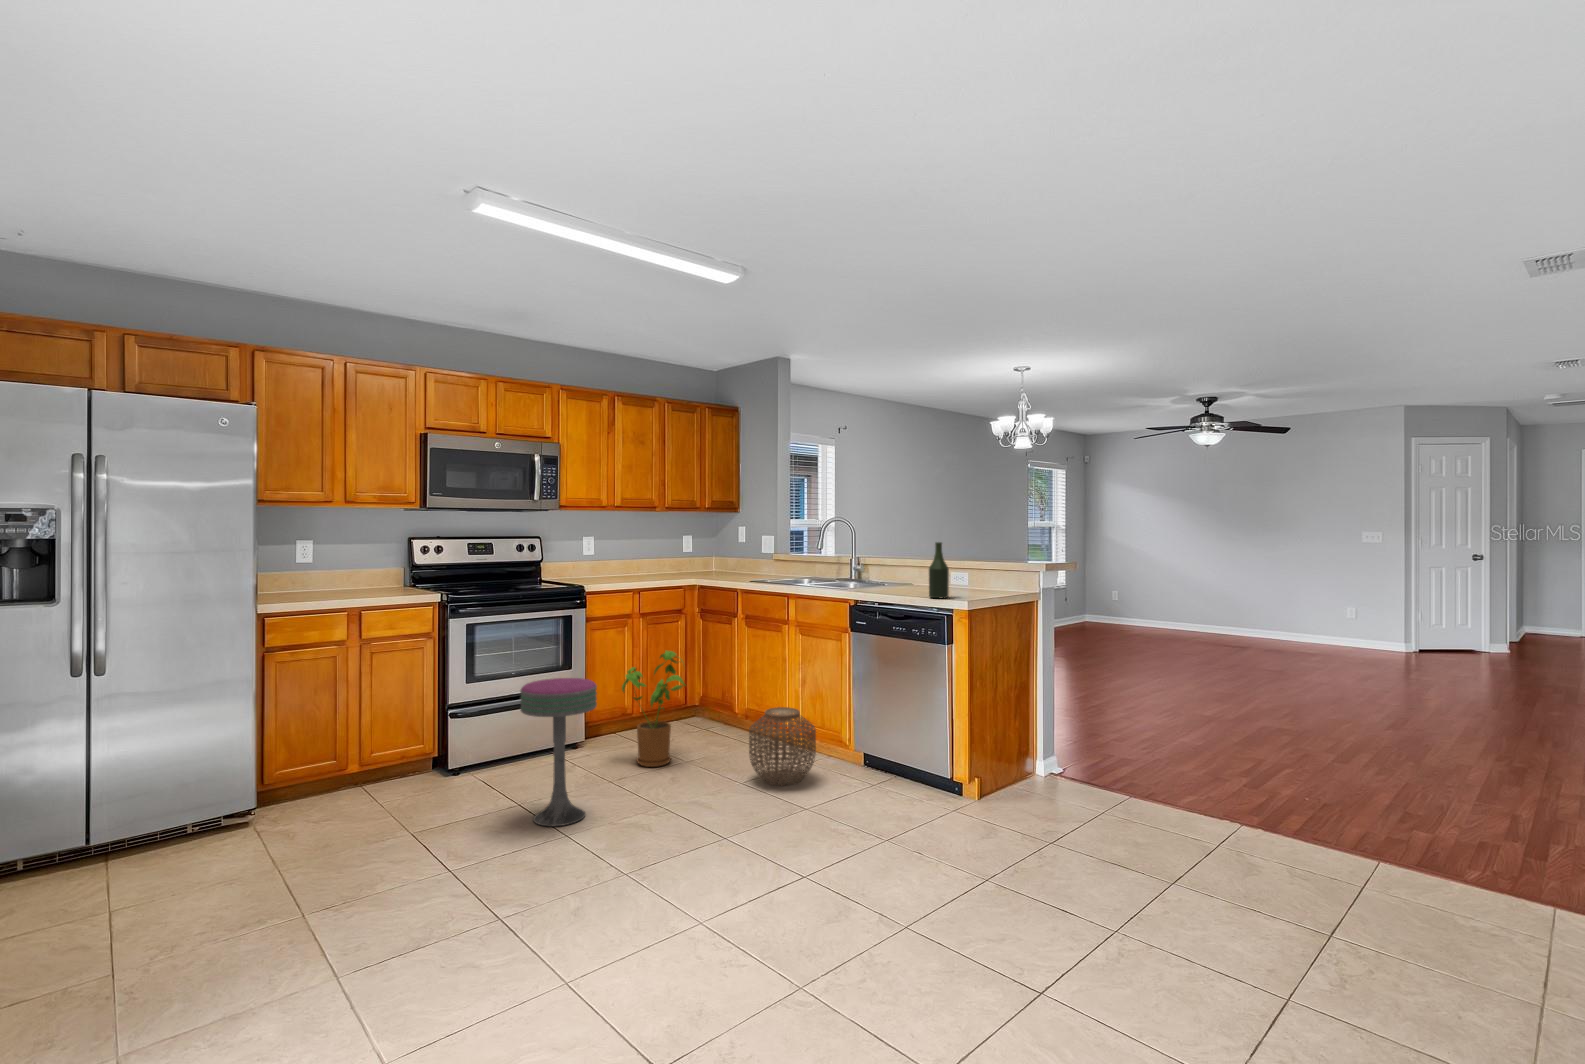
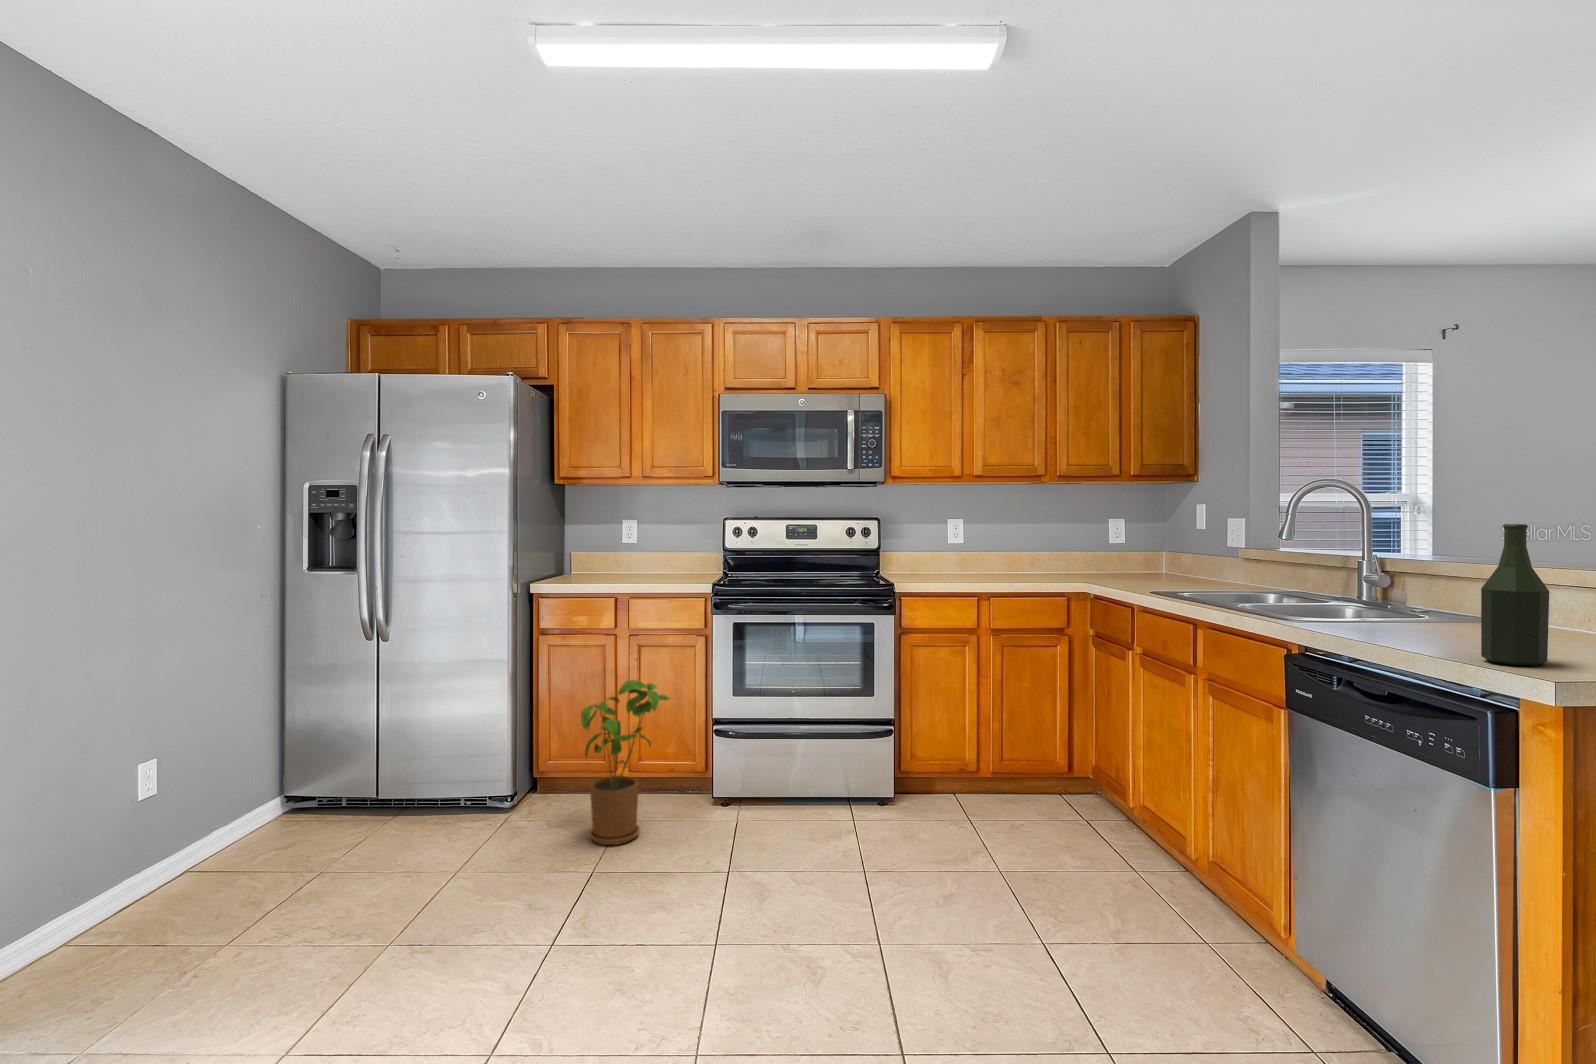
house plant: present [622,651,685,767] -> present [581,680,670,845]
bar stool: present [520,678,597,826] -> none [683,711,788,929]
woven basket: present [749,707,816,786] -> none [1051,825,1186,983]

